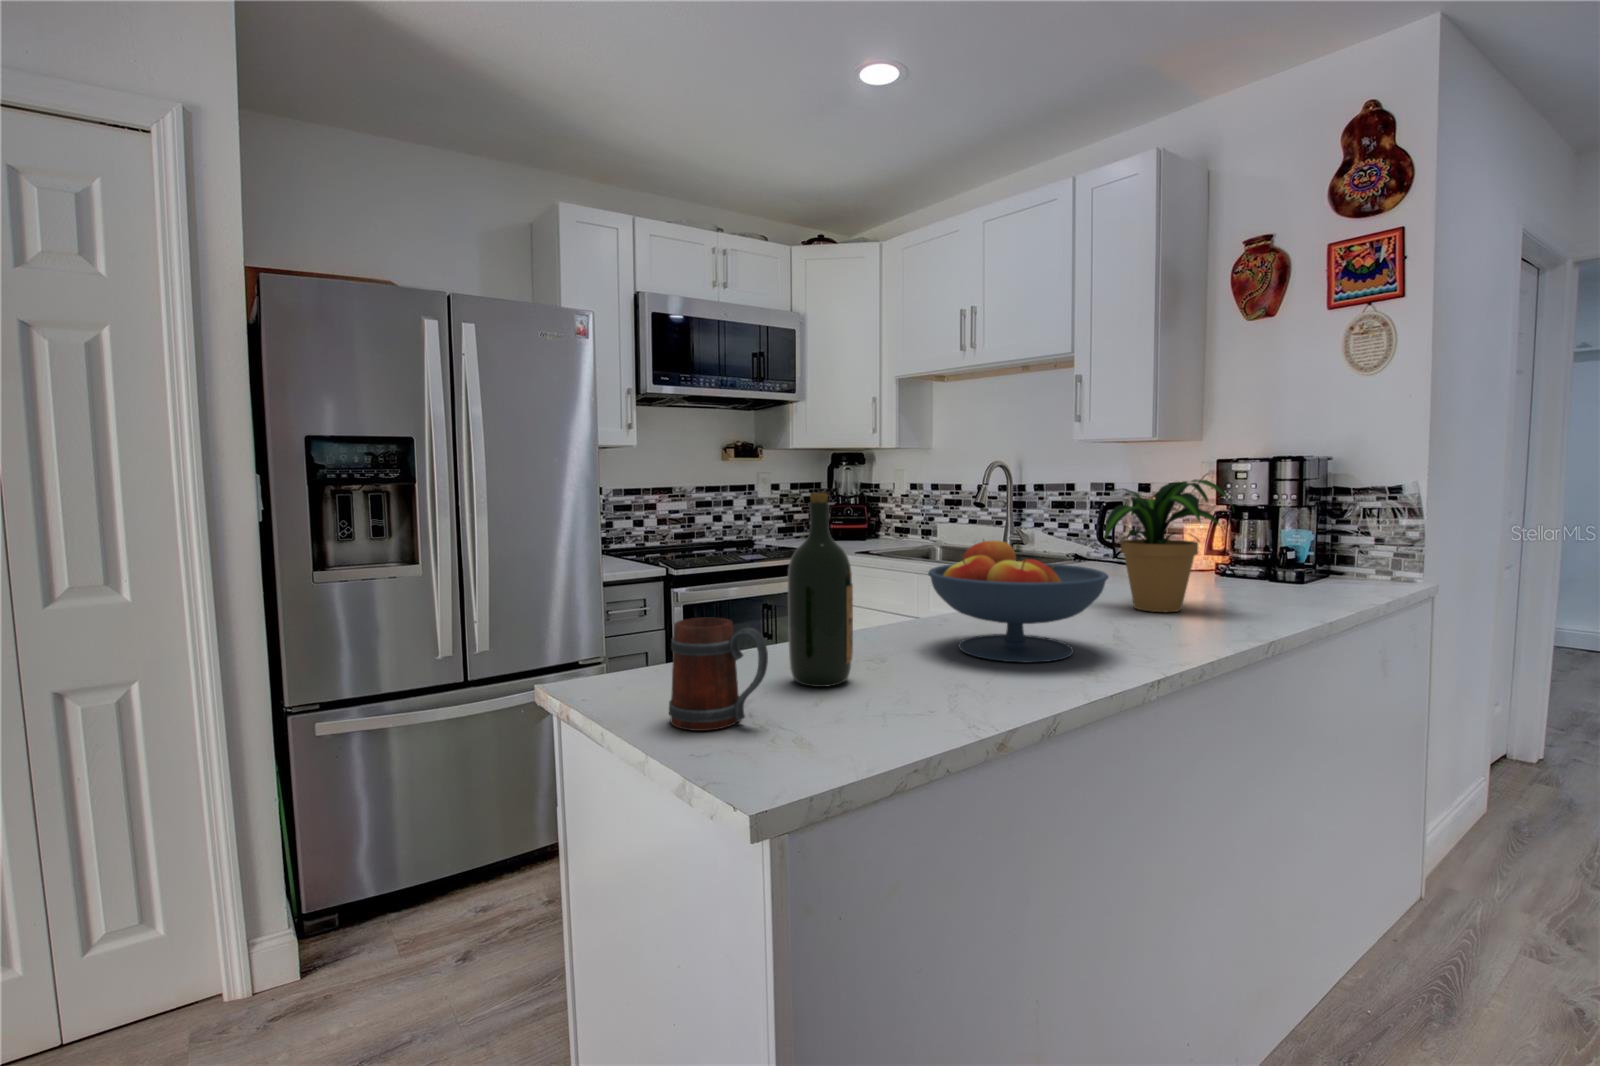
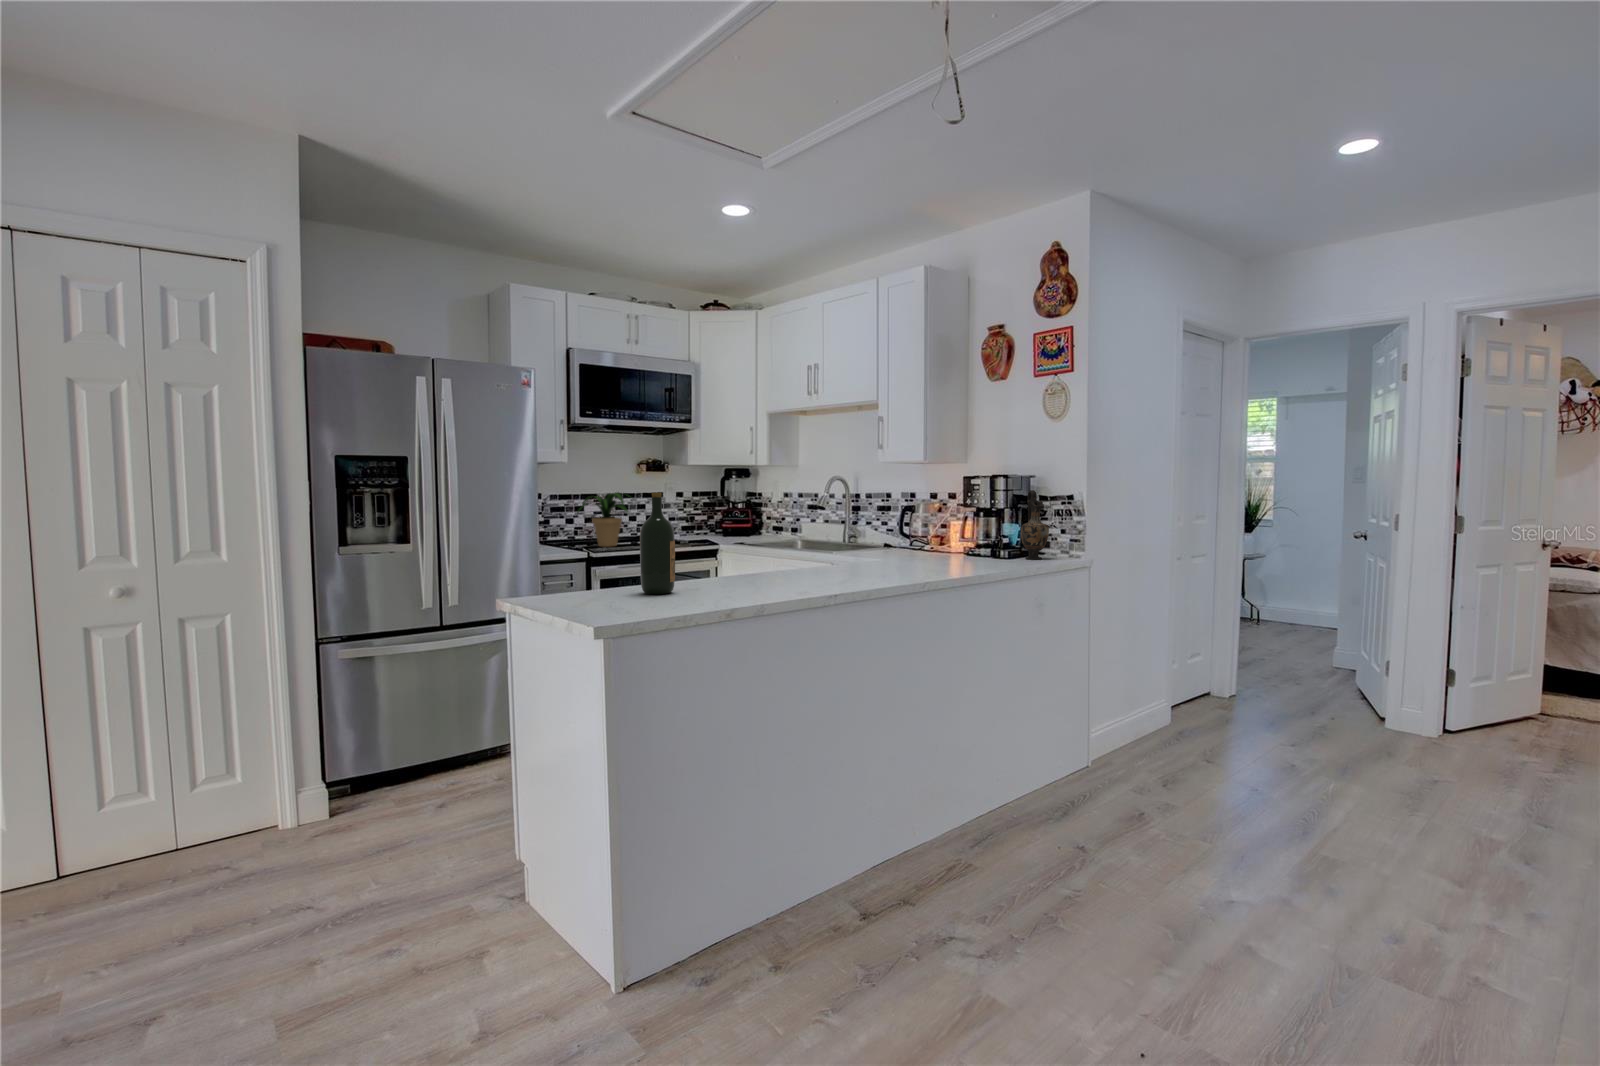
potted plant: present [1096,480,1233,612] -> present [579,492,628,547]
vase: none [1325,480,1376,586] -> present [1021,490,1049,559]
fruit bowl: present [928,540,1108,663] -> none [728,521,825,587]
mug: present [669,618,768,731] -> none [572,553,621,605]

